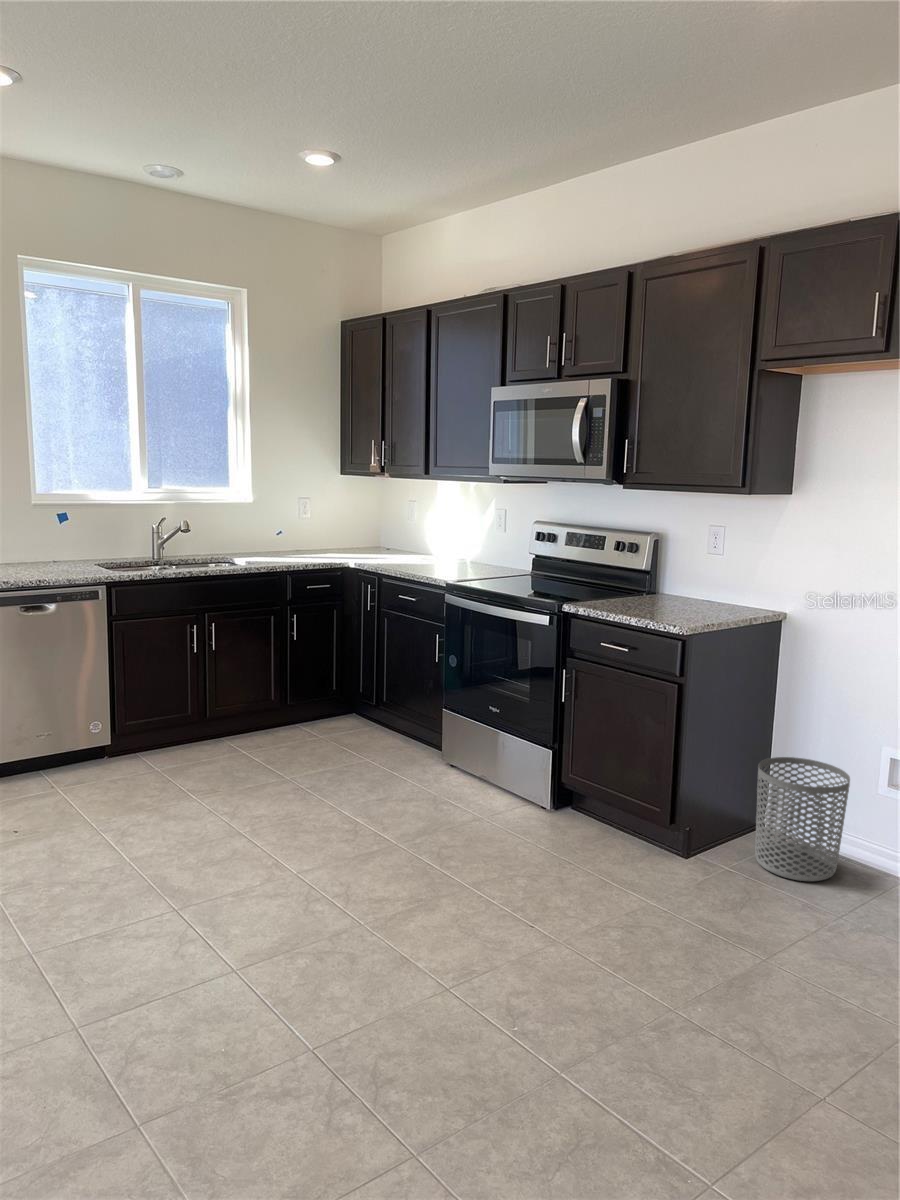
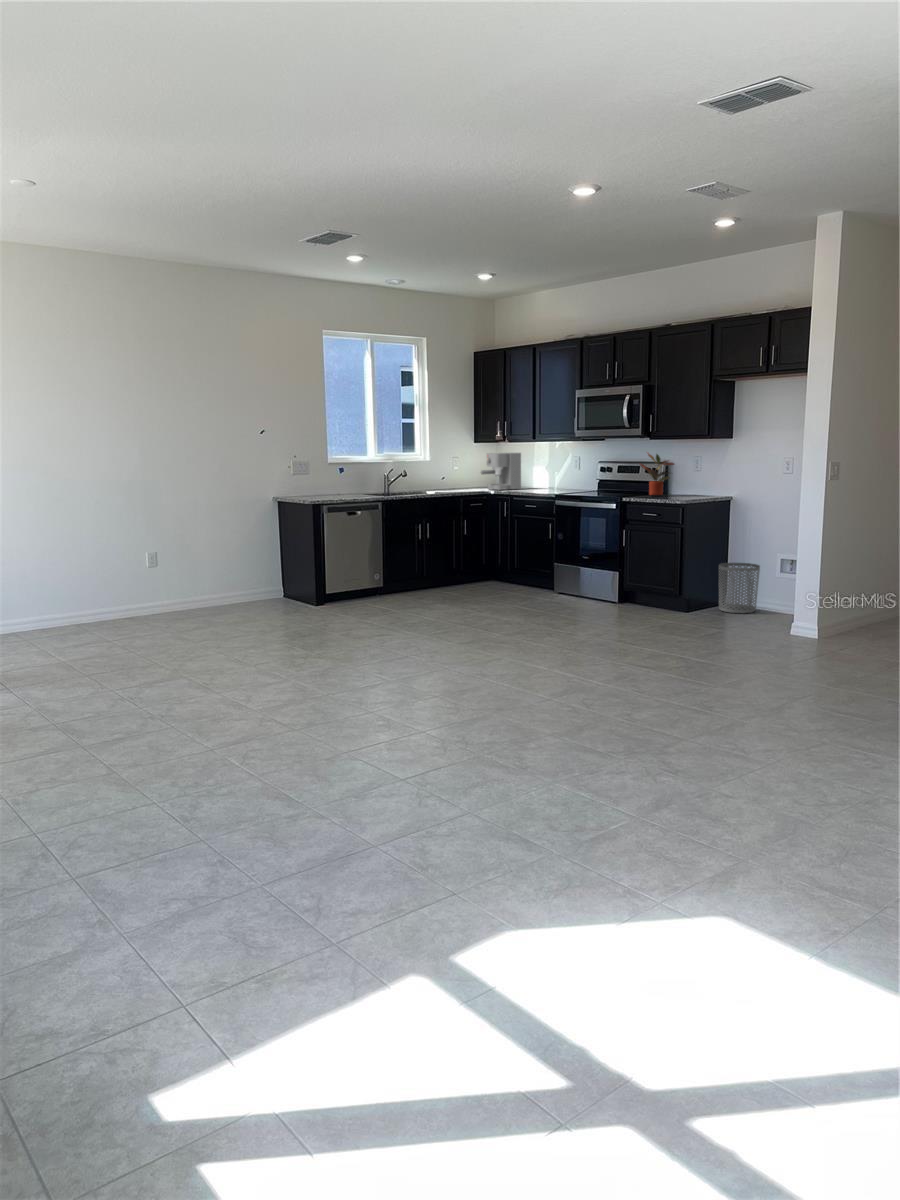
coffee maker: none [329,494,403,562] -> present [481,453,521,490]
potted plant: none [599,513,673,603] -> present [640,453,674,495]

